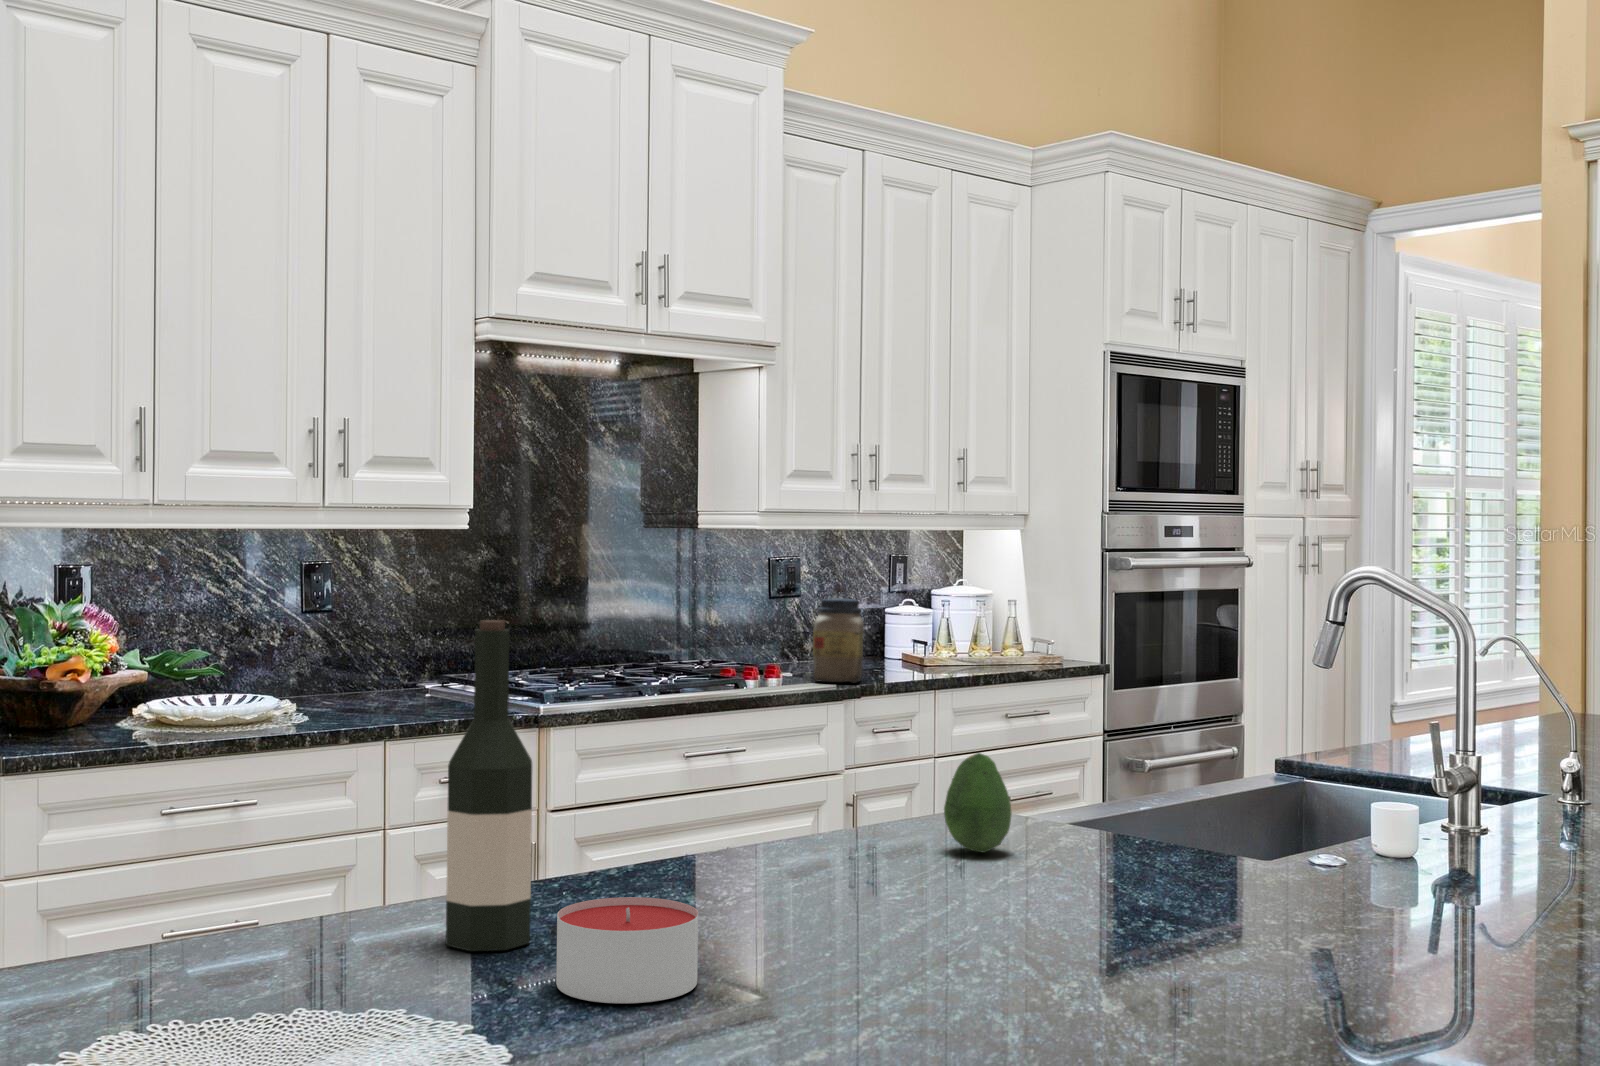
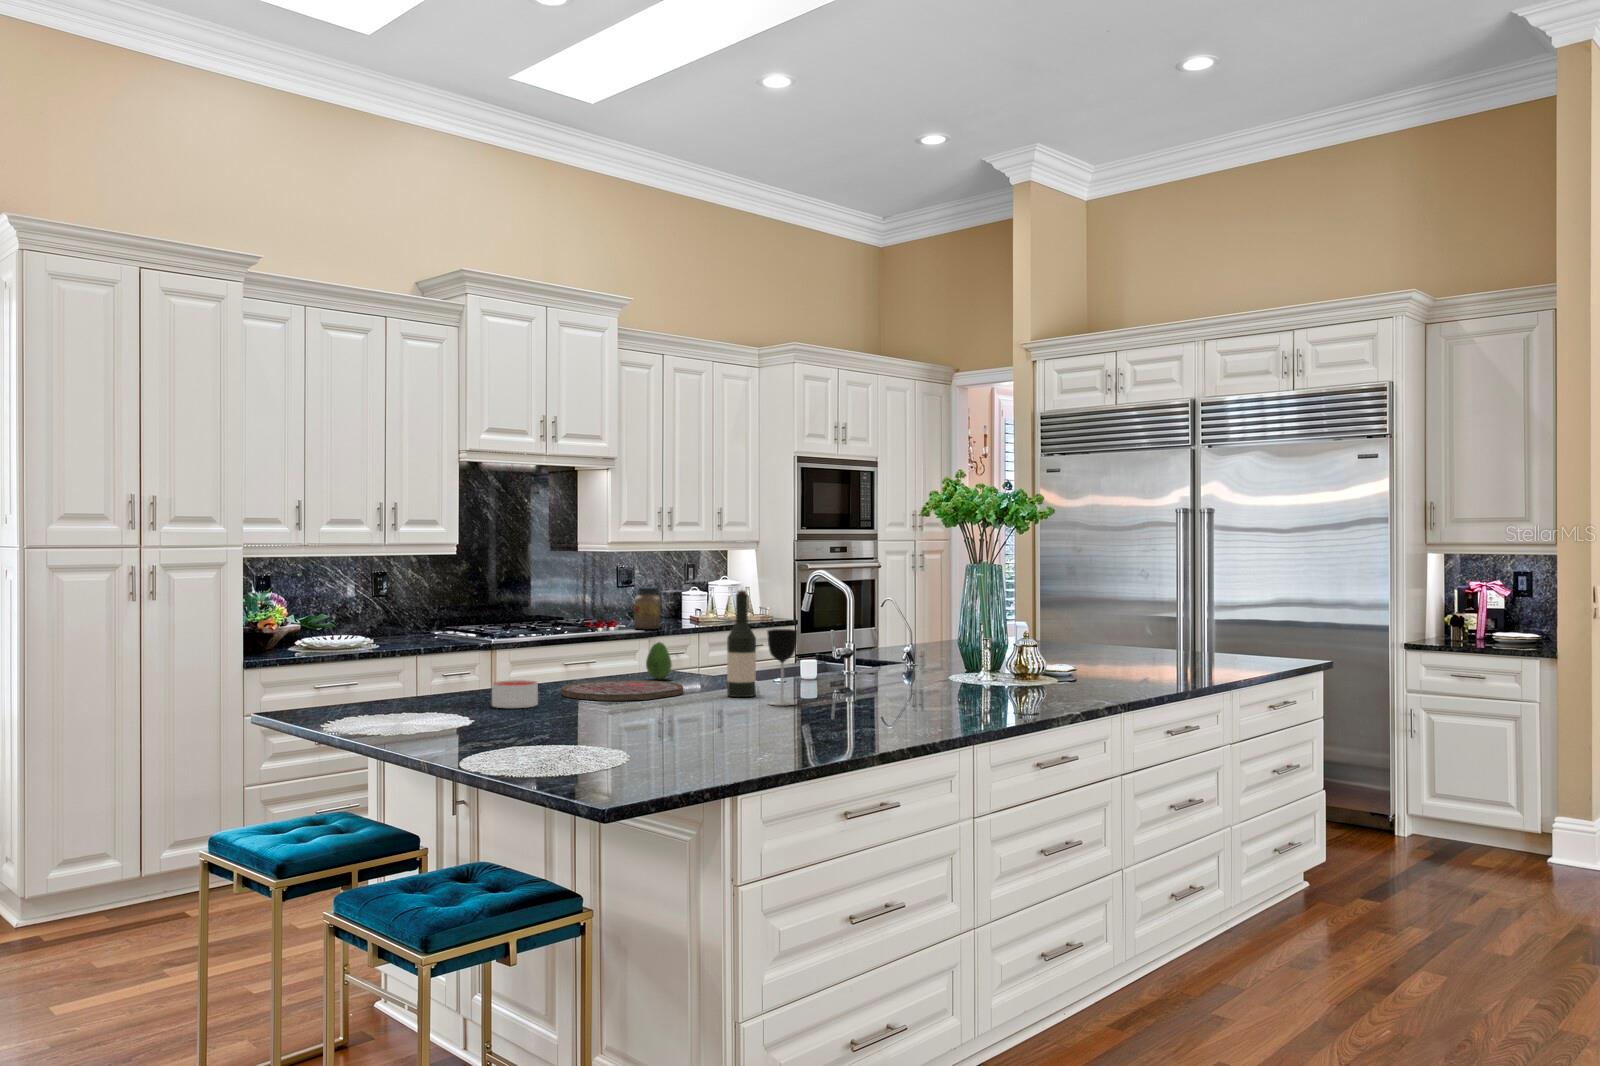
wine bottle: present [446,620,532,951] -> present [727,591,756,697]
wine glass: none [1419,754,1521,1007] -> present [767,629,797,705]
cutting board: none [748,863,1096,961] -> present [561,680,683,700]

